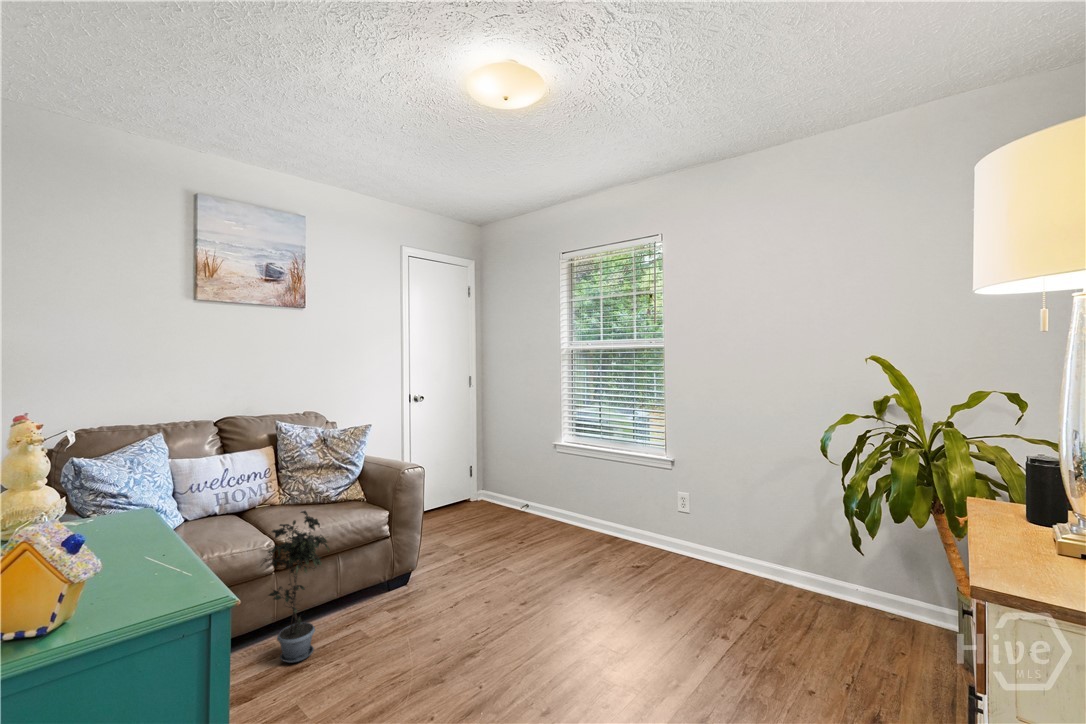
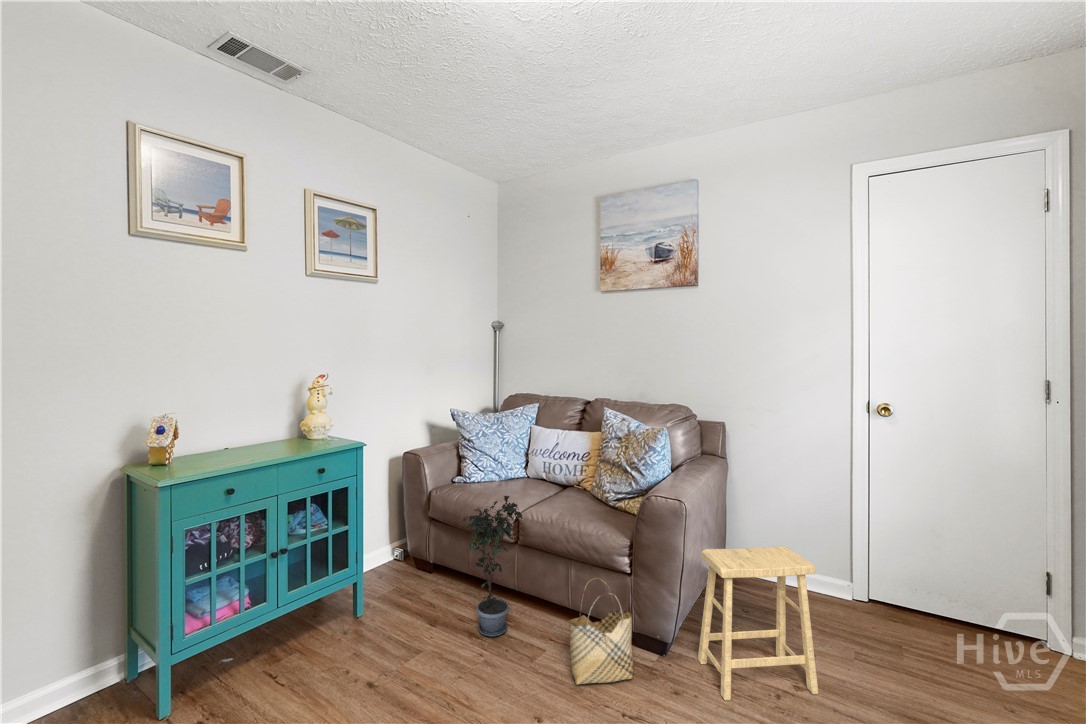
footstool: none [428,478,481,572] -> present [698,546,818,700]
woven basket: none [393,537,429,618] -> present [569,578,633,685]

